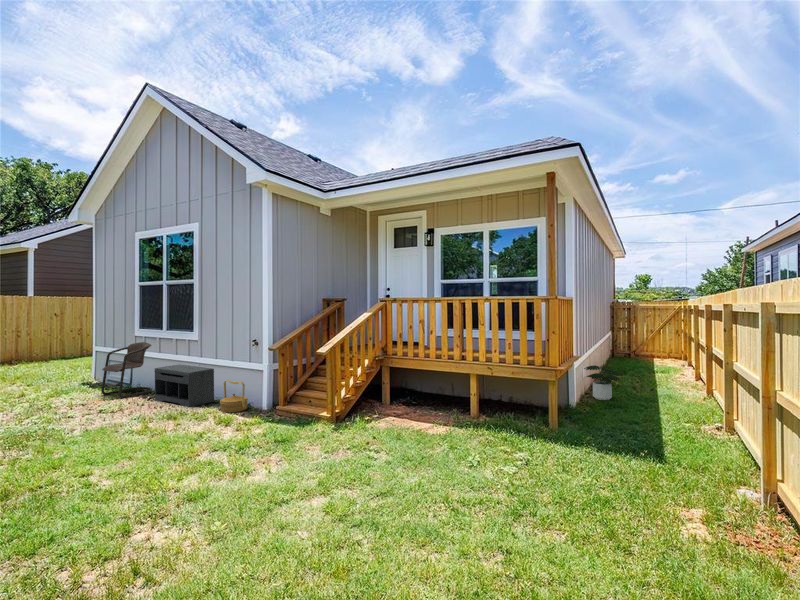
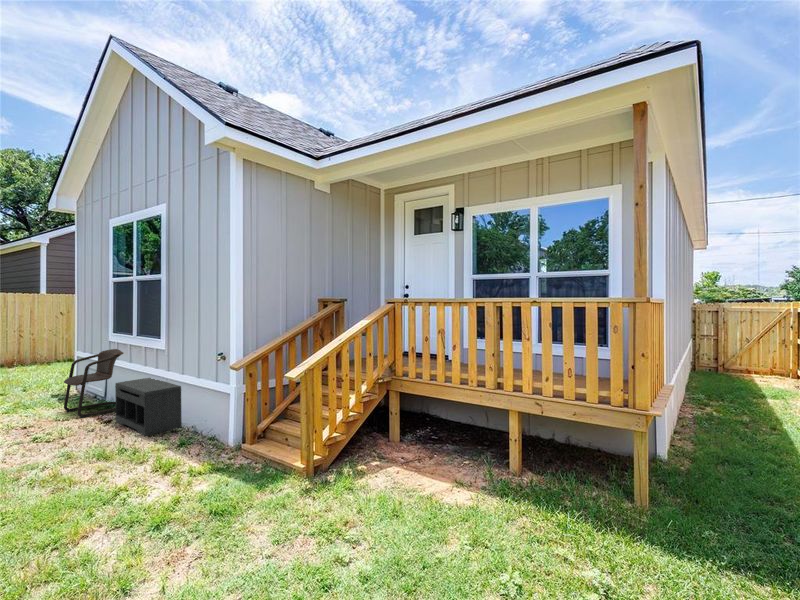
potted plant: present [584,365,621,400] -> none [678,397,740,449]
woven basket: present [220,380,248,412] -> none [177,403,214,448]

